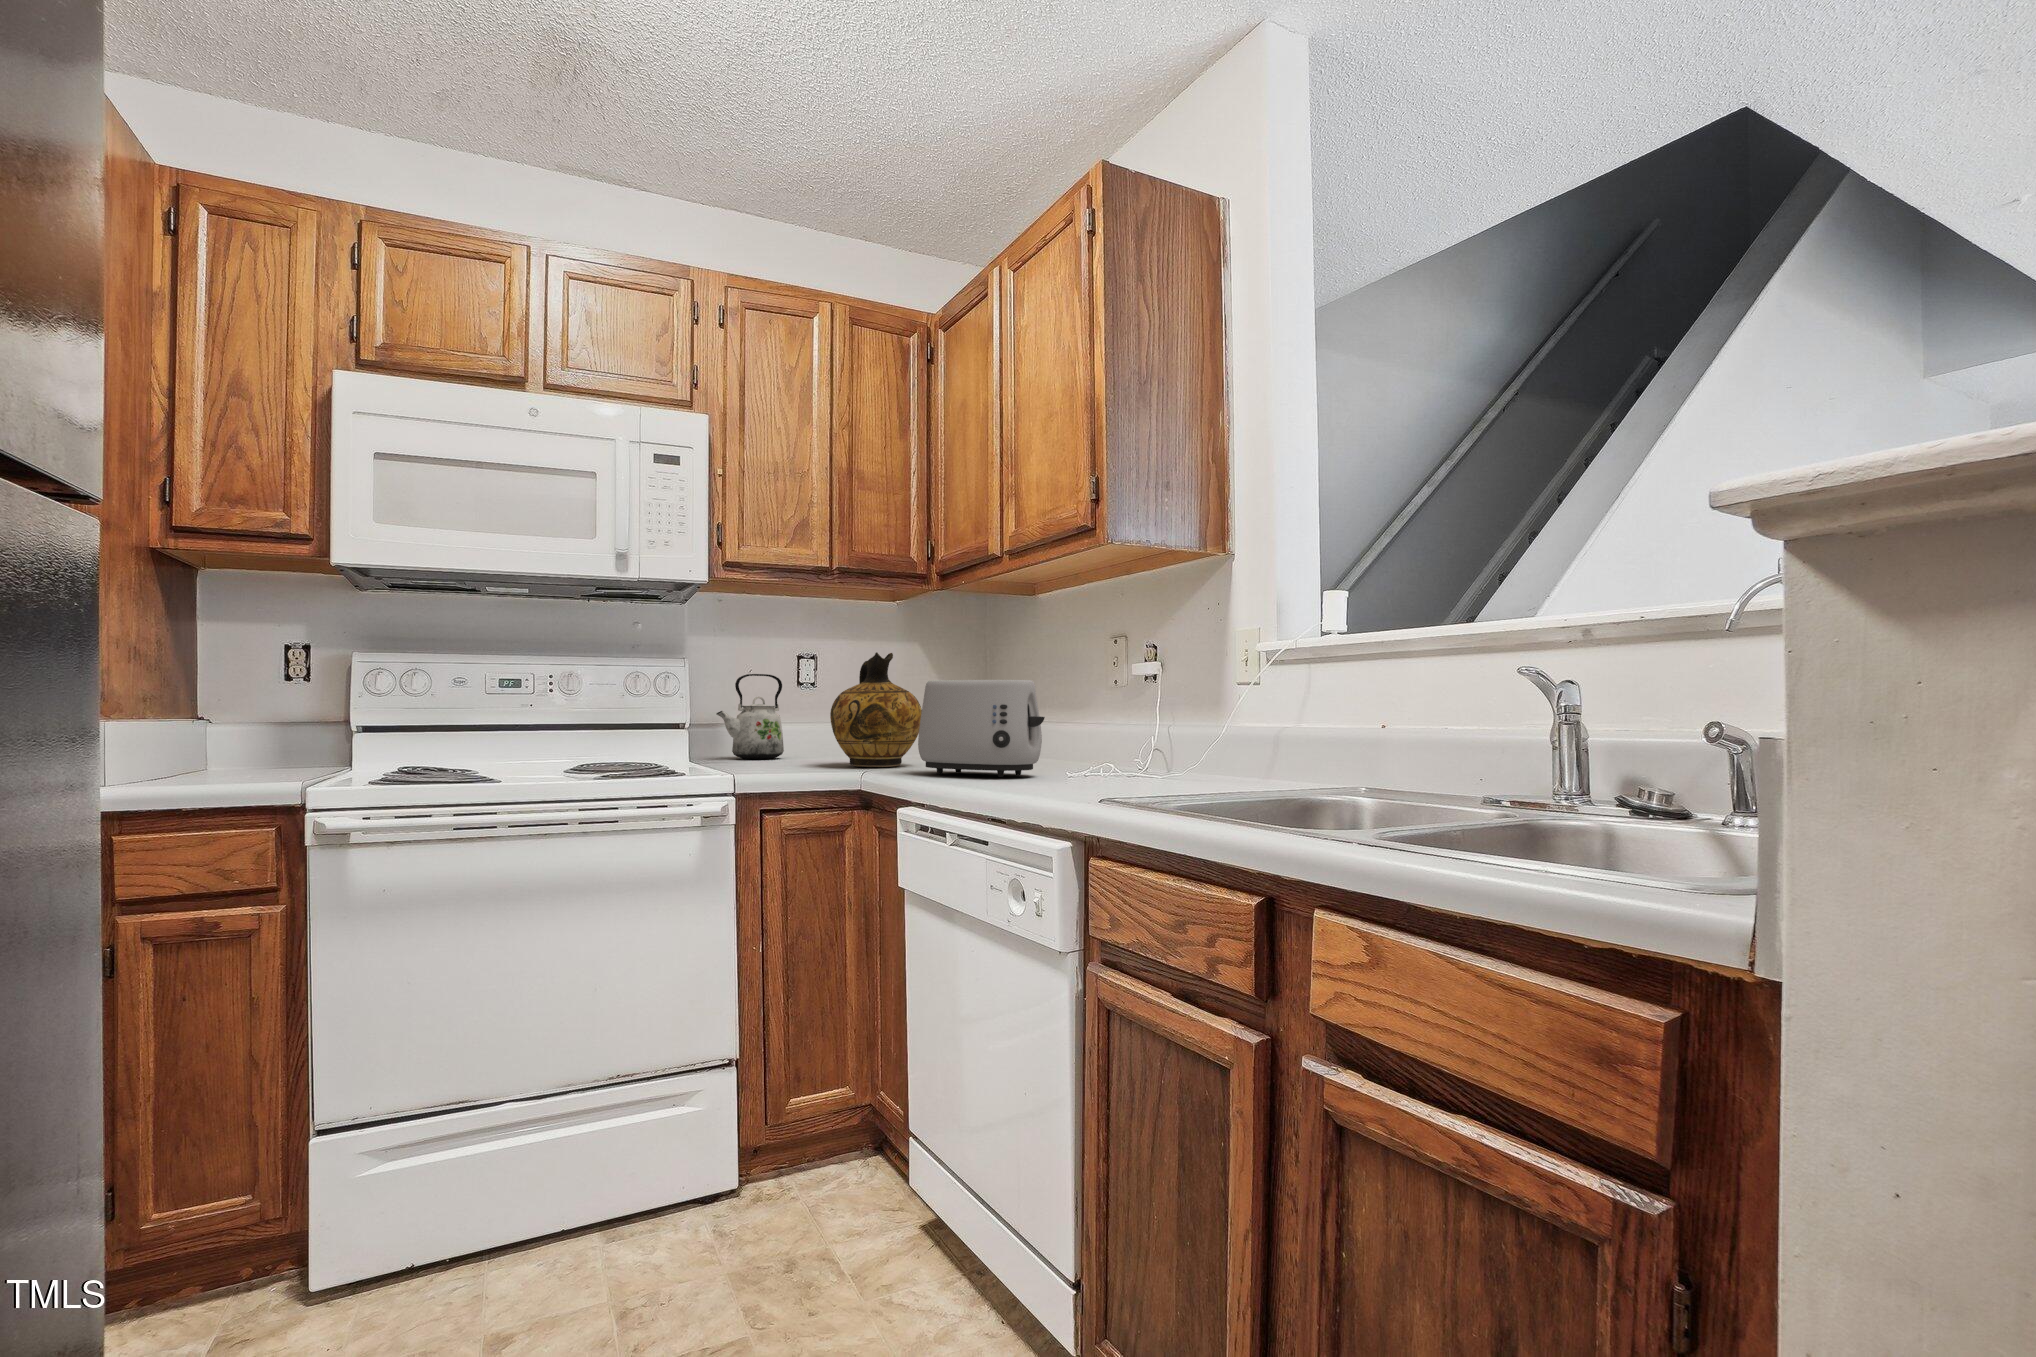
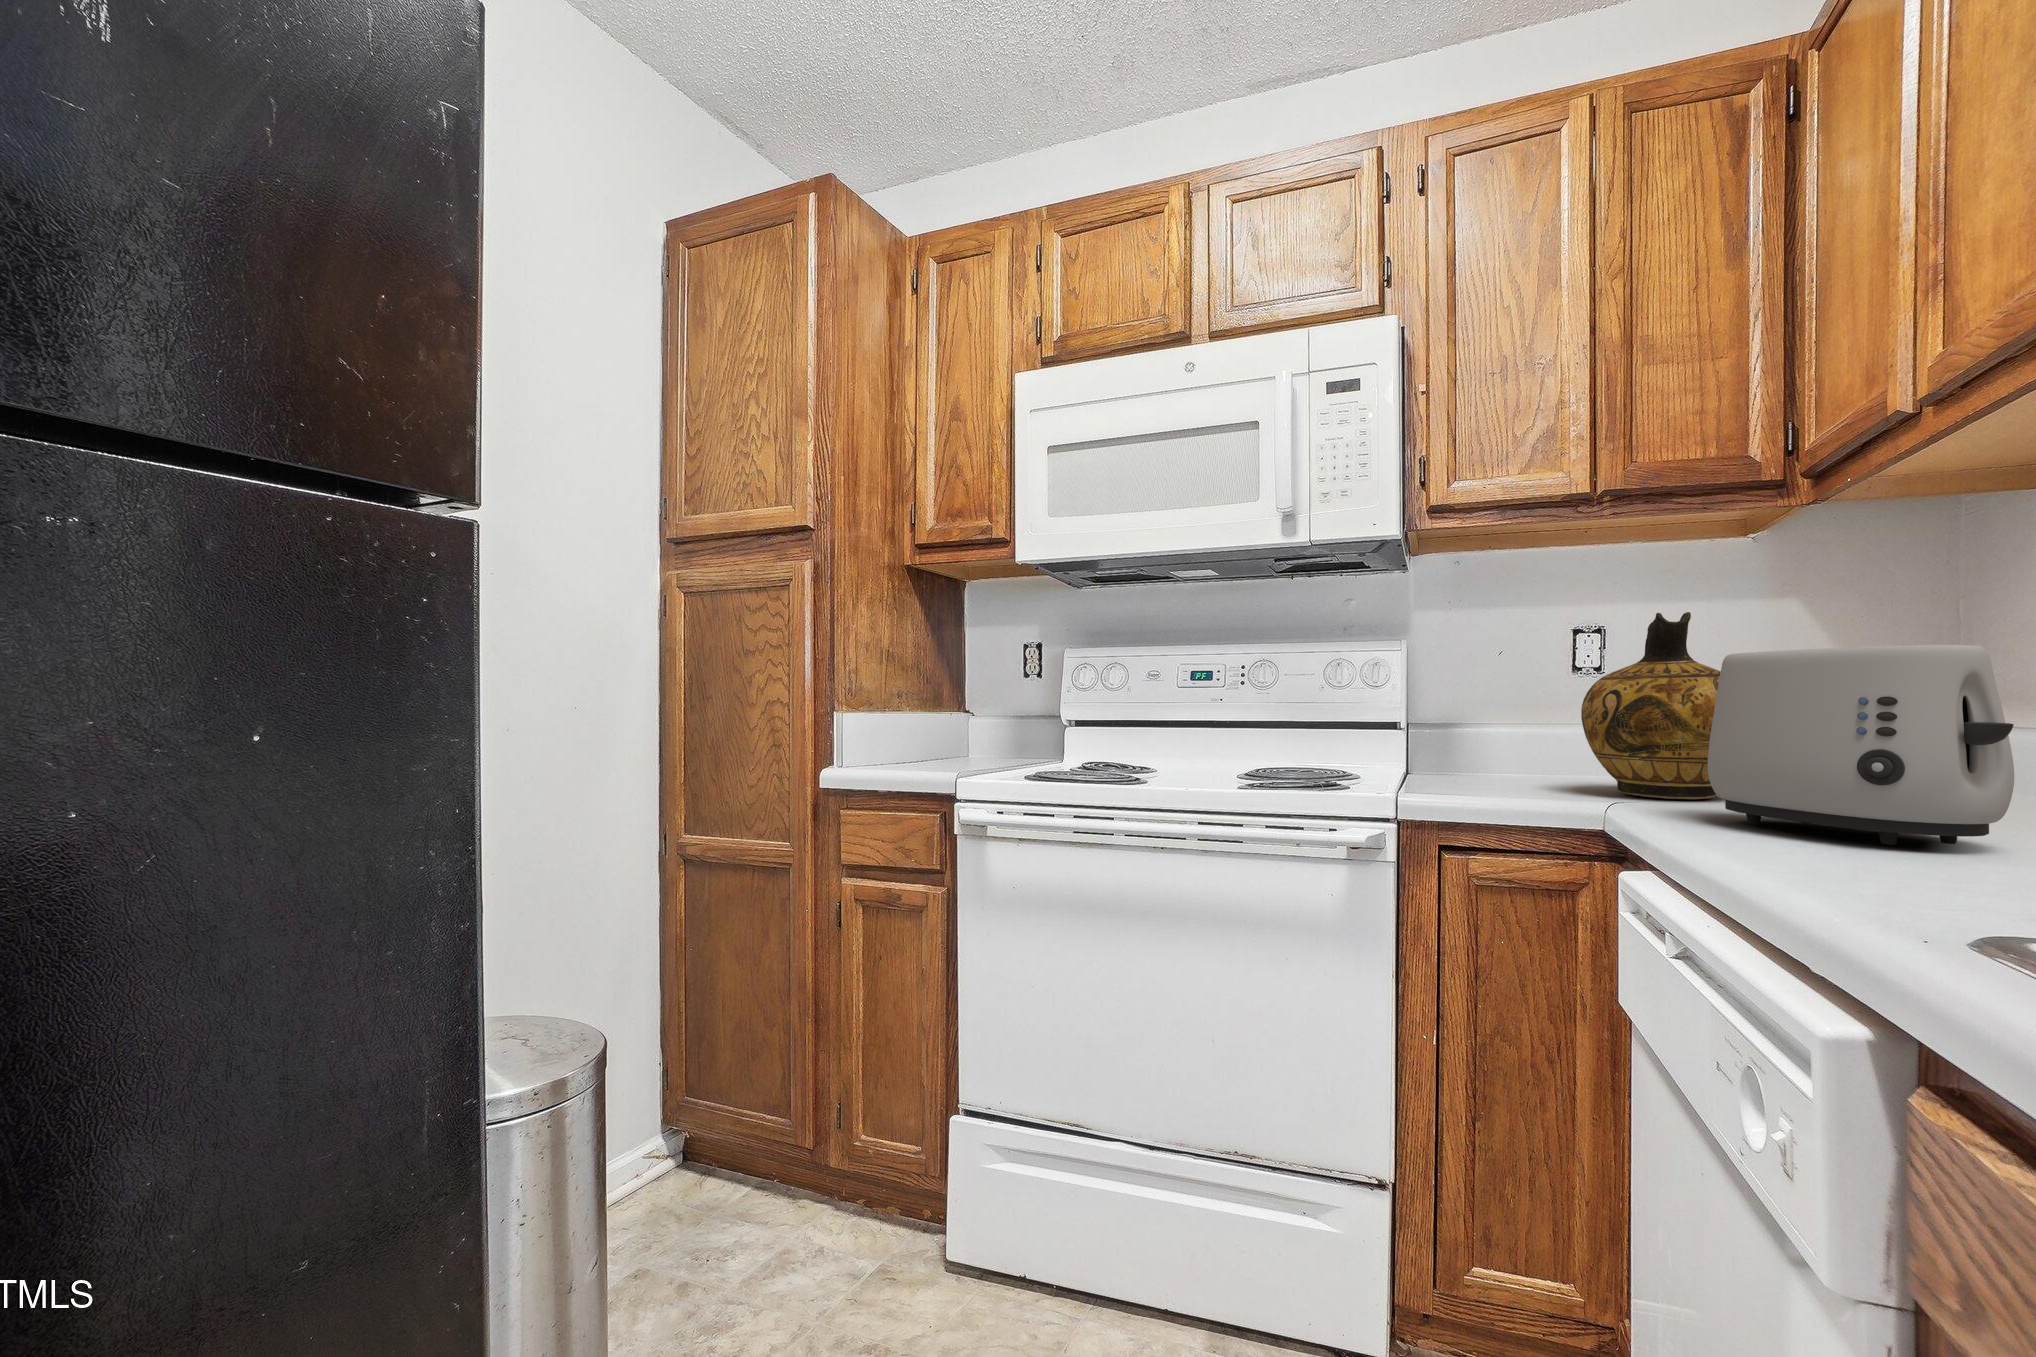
kettle: present [717,674,784,759] -> none [1448,656,1552,772]

